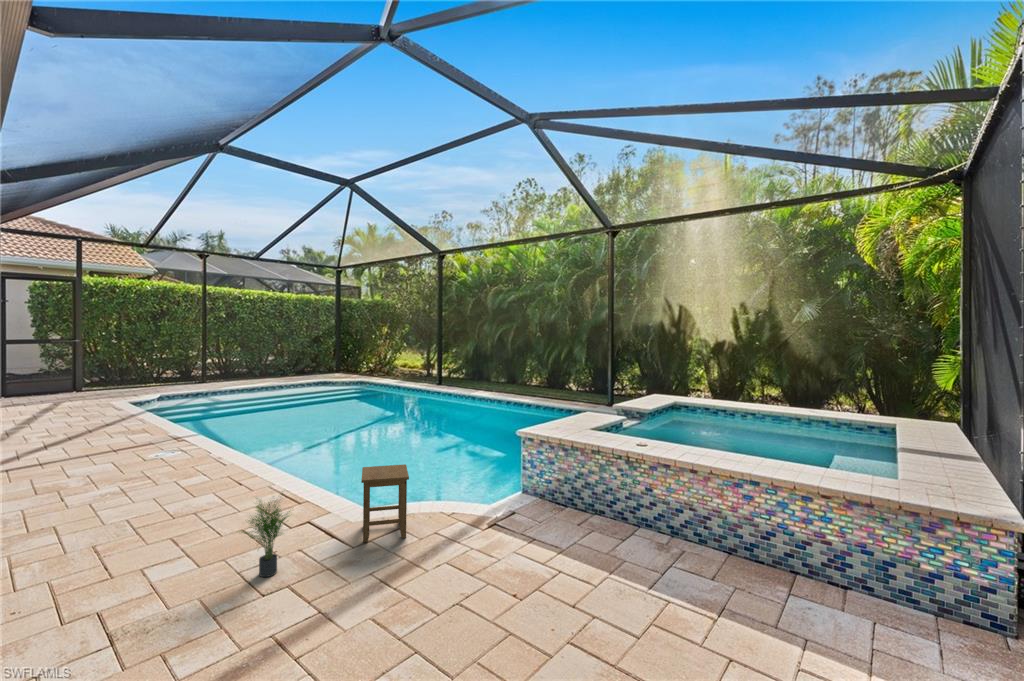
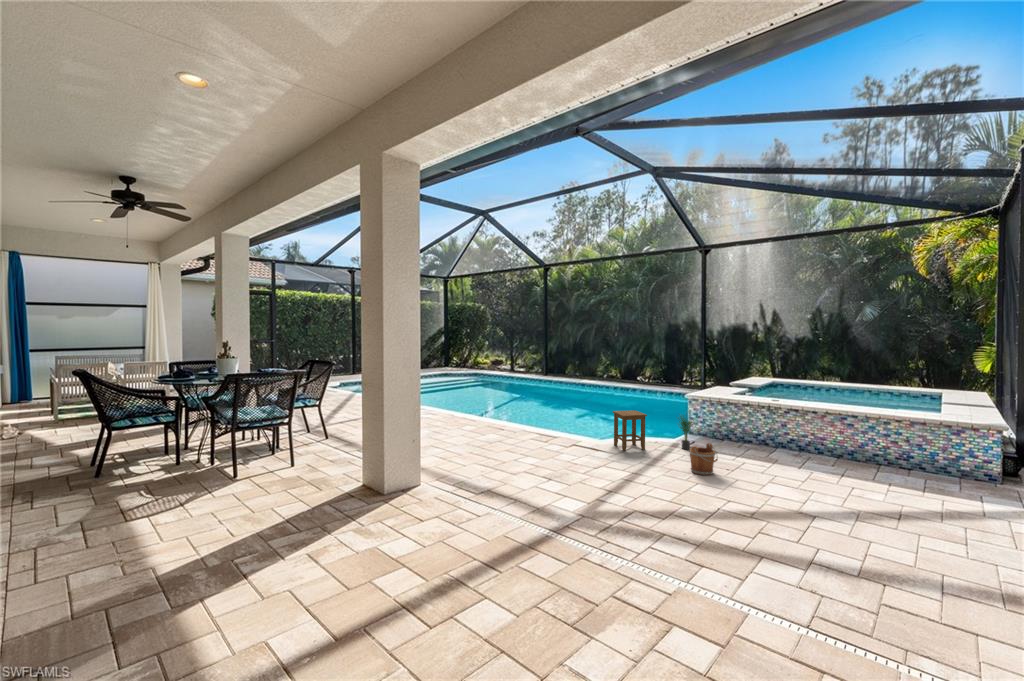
potted plant: present [241,501,290,577] -> present [680,416,694,449]
bucket: none [424,552,477,627] -> present [690,443,718,475]

